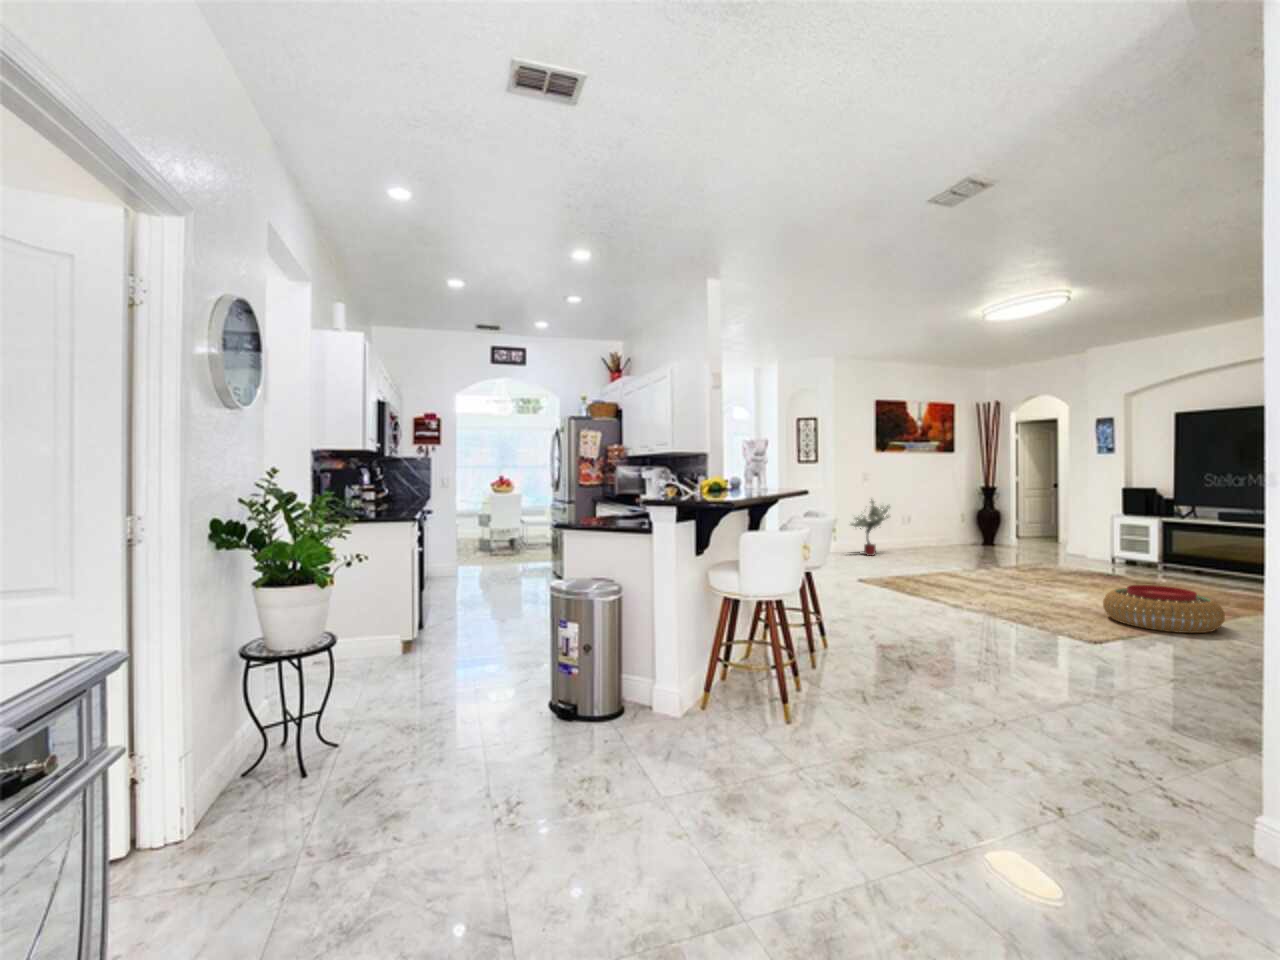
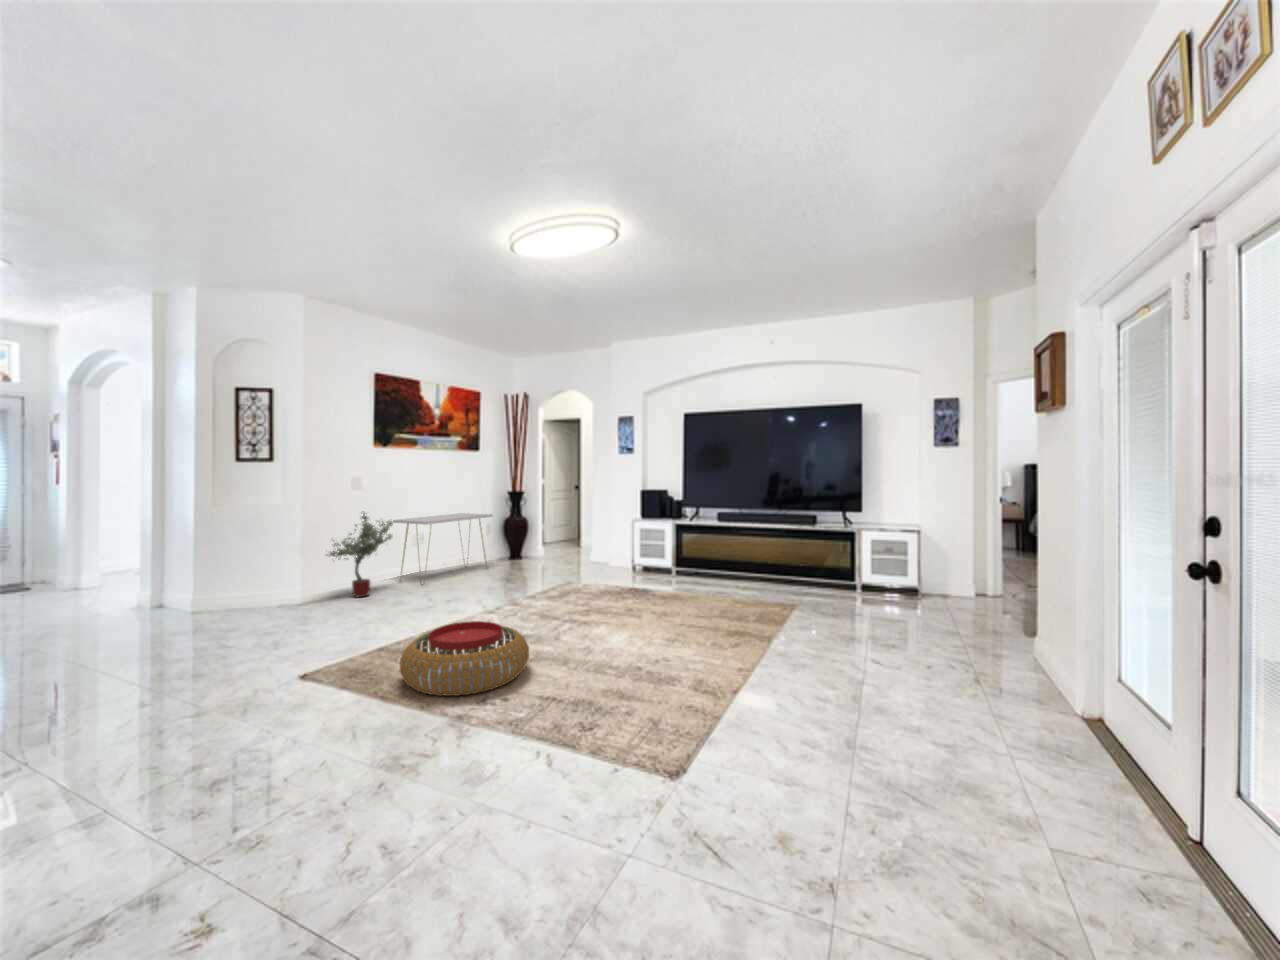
console table: none [888,504,967,554] -> present [393,513,493,582]
pouf: present [1103,585,1225,633] -> present [400,621,529,696]

